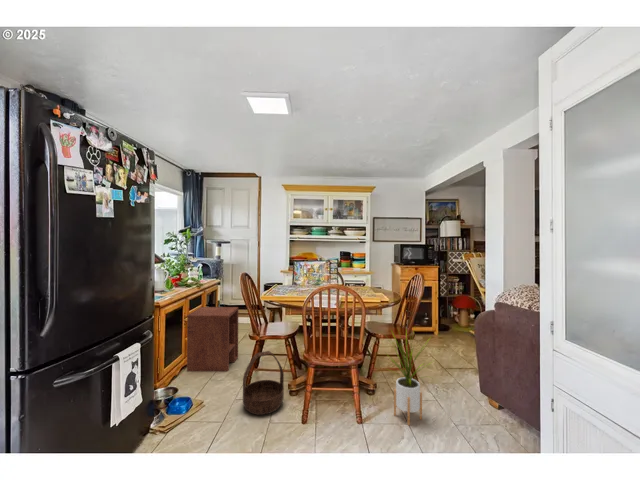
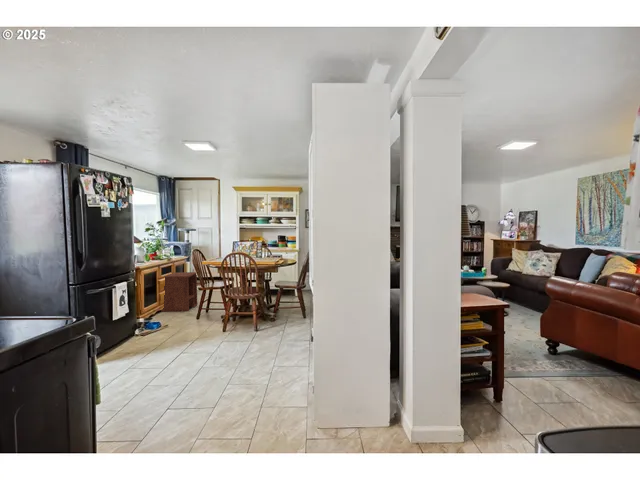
house plant: present [392,330,424,425] -> none [271,275,298,328]
basket: present [243,351,284,415] -> none [192,293,217,327]

